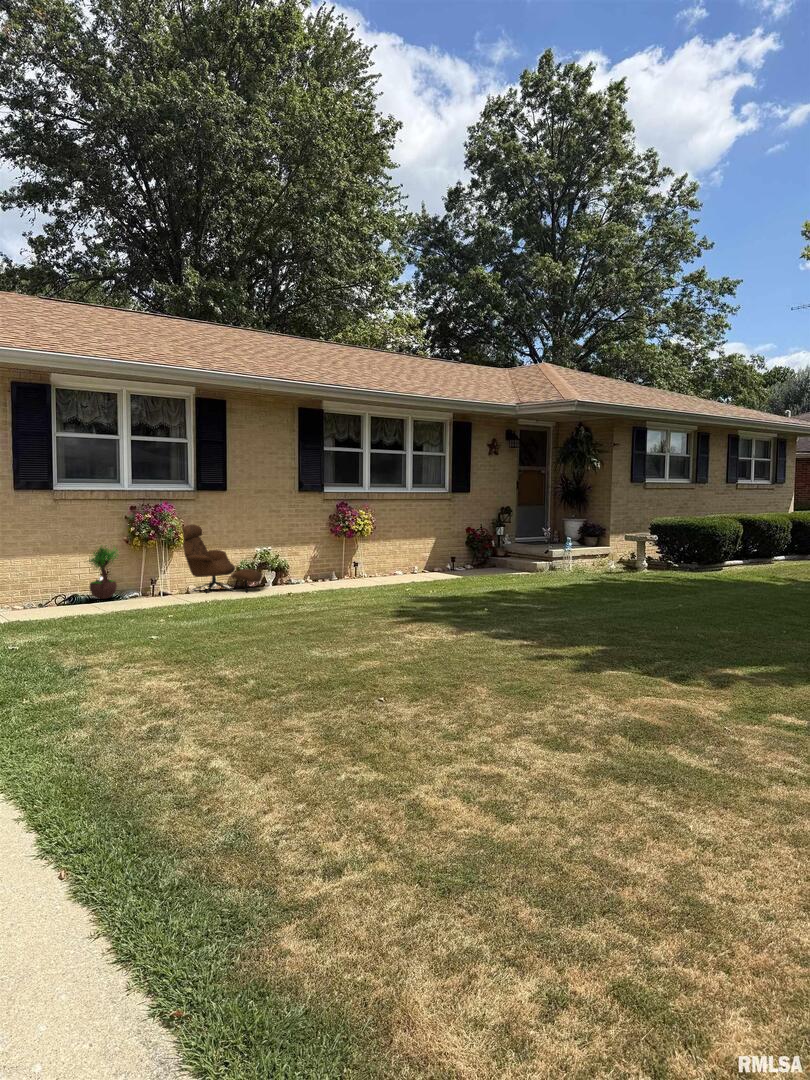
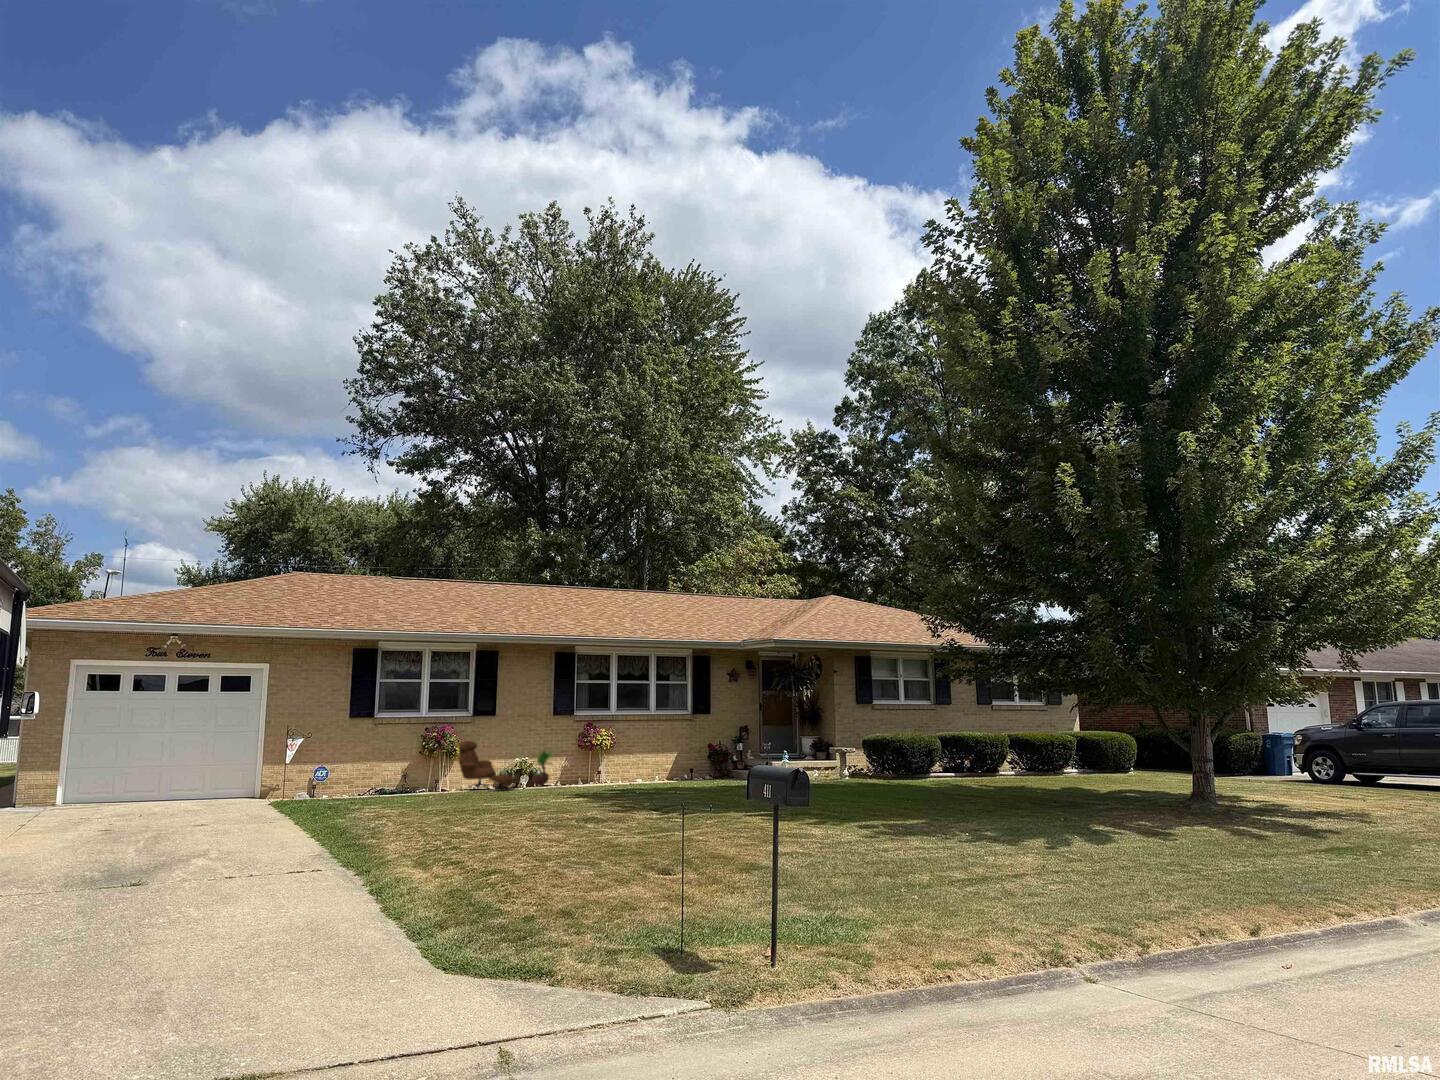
potted tree: present [88,545,118,599] -> present [533,751,552,786]

